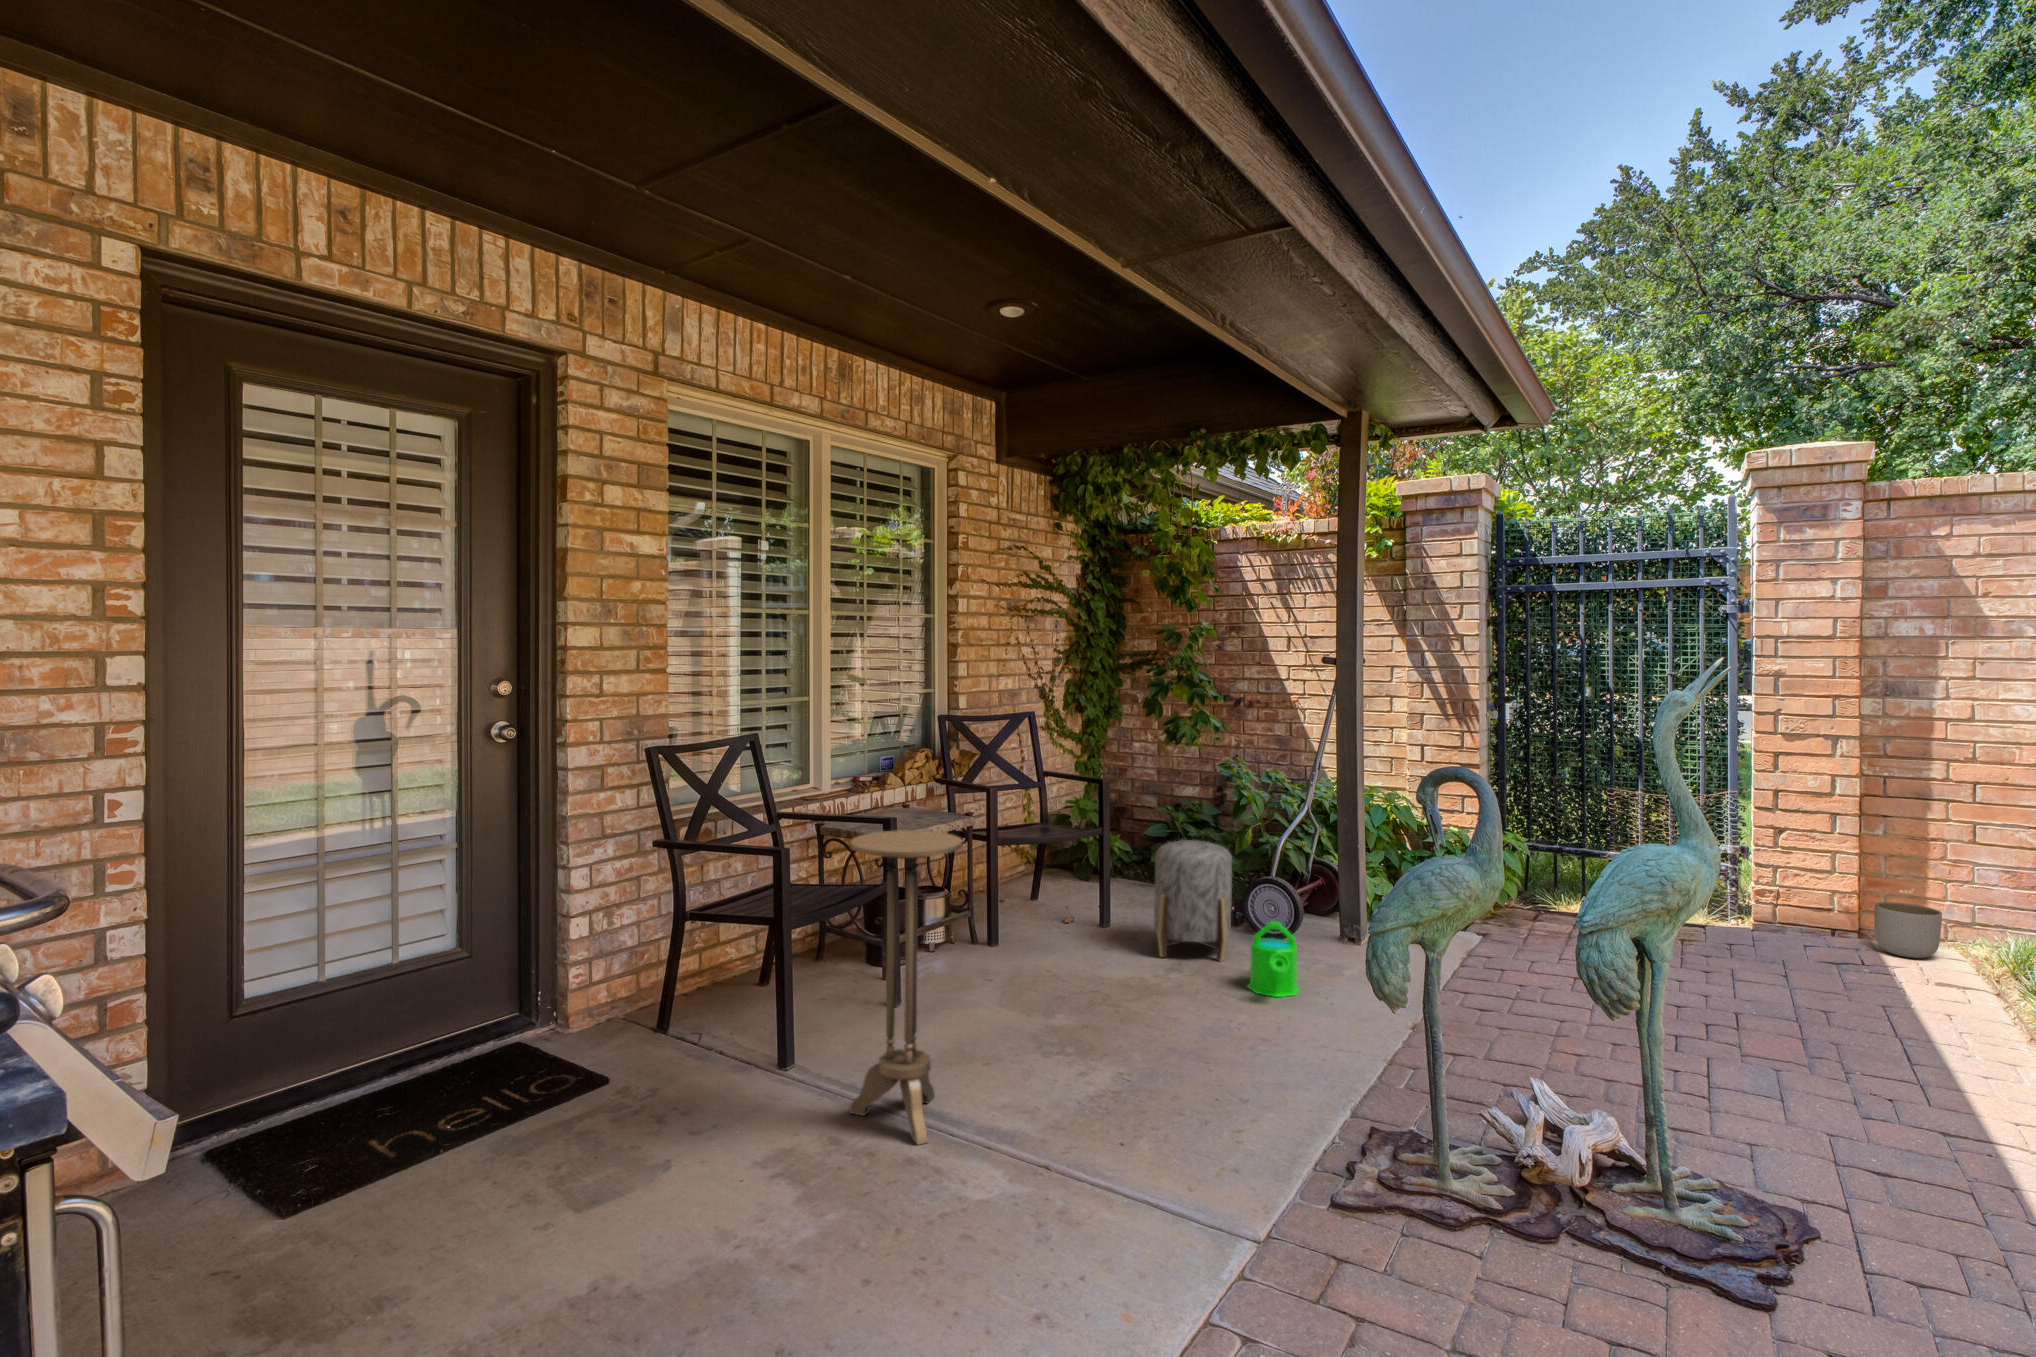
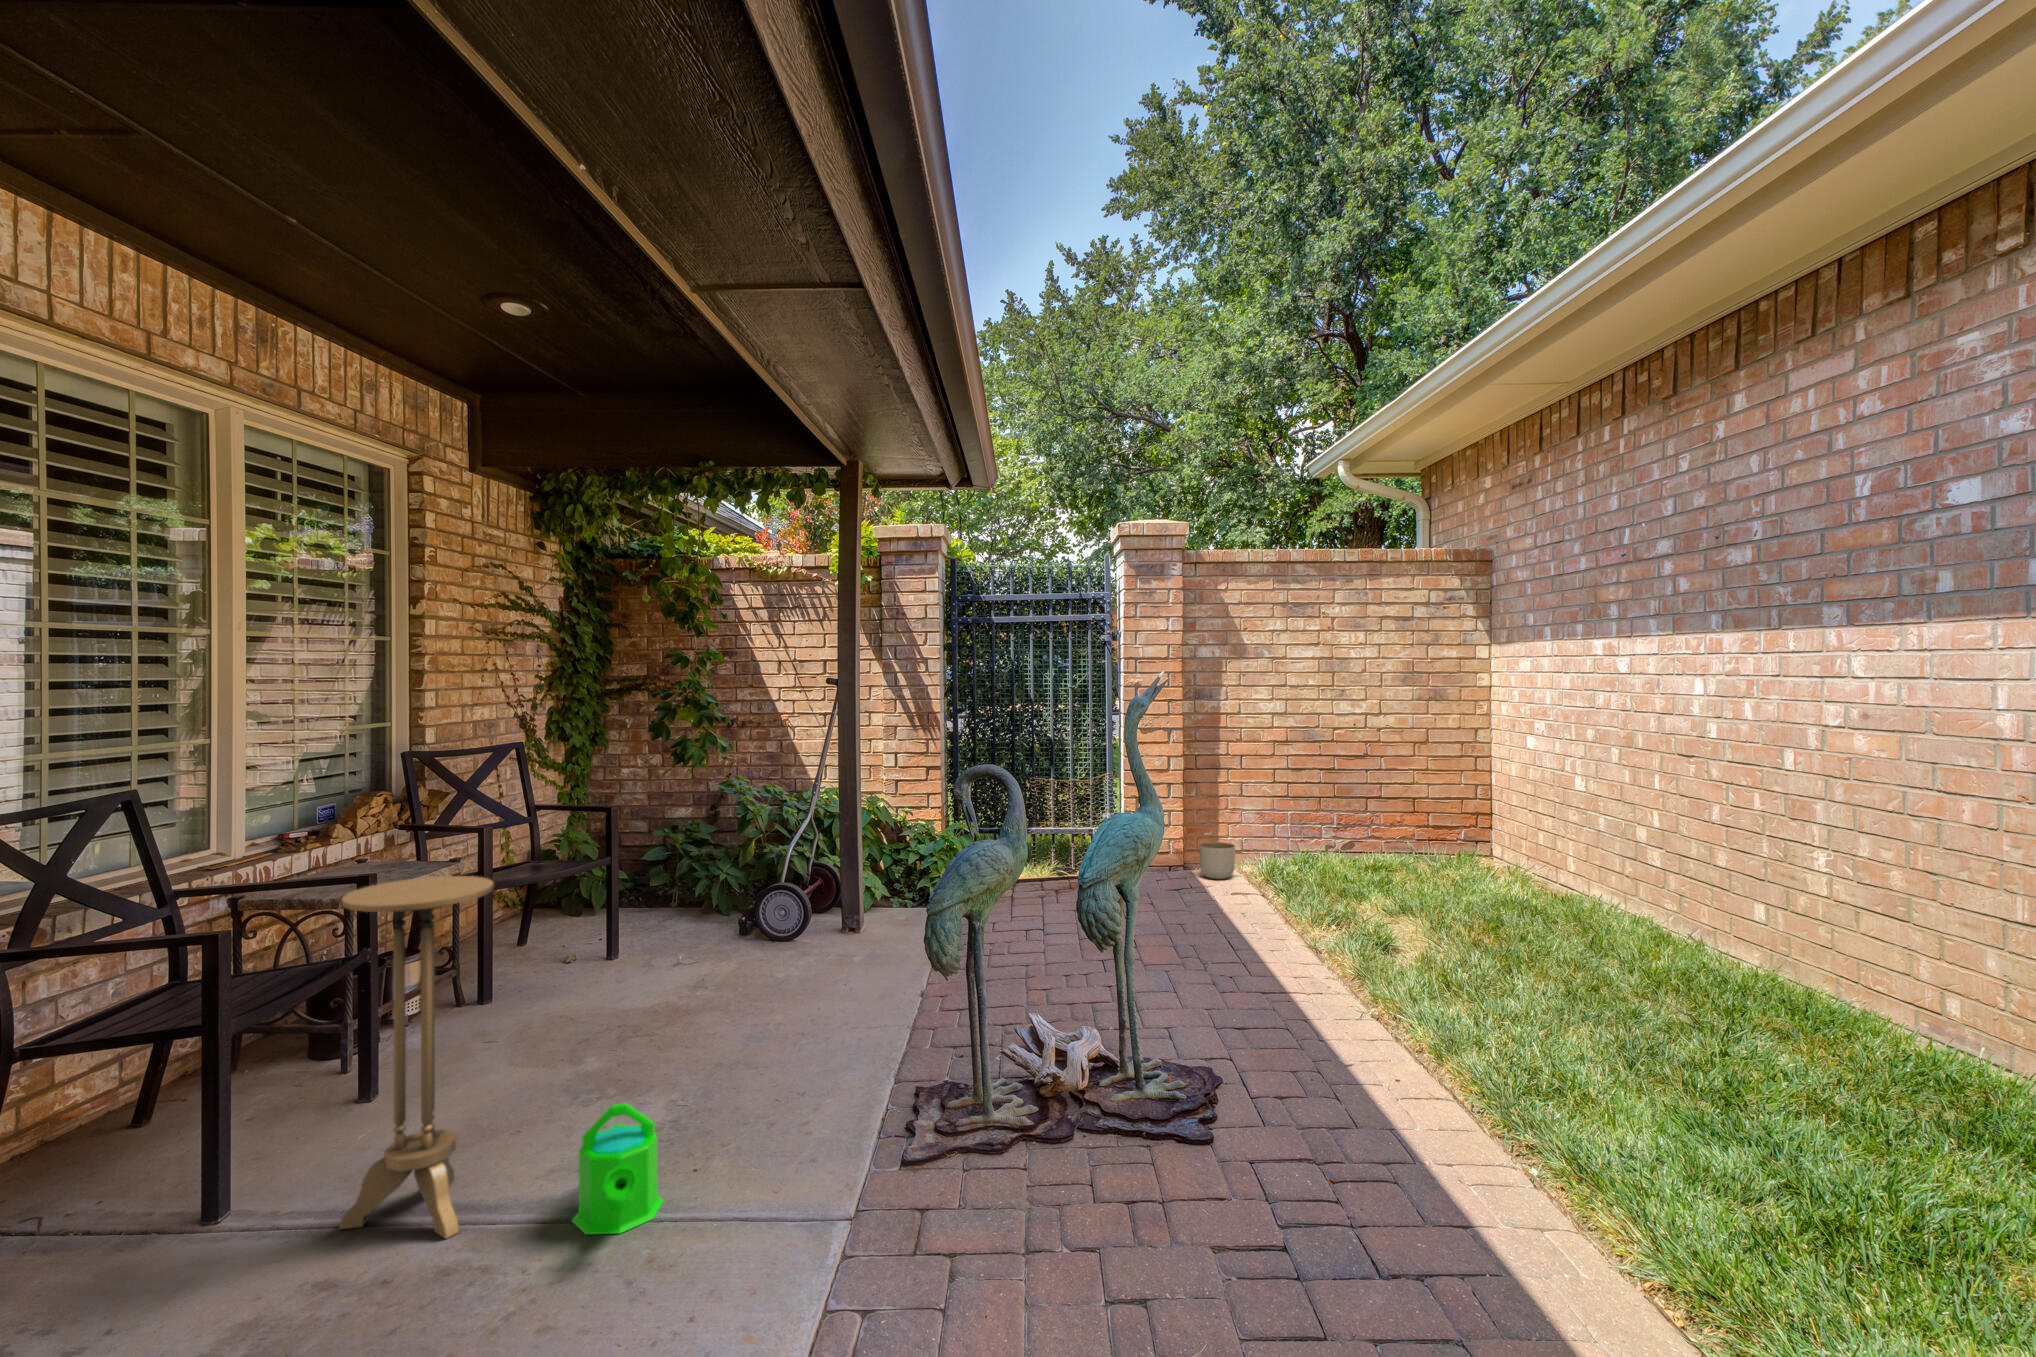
stool: present [1154,840,1232,961] -> none [670,857,747,977]
watering can: present [1247,921,1300,997] -> present [572,1103,664,1235]

